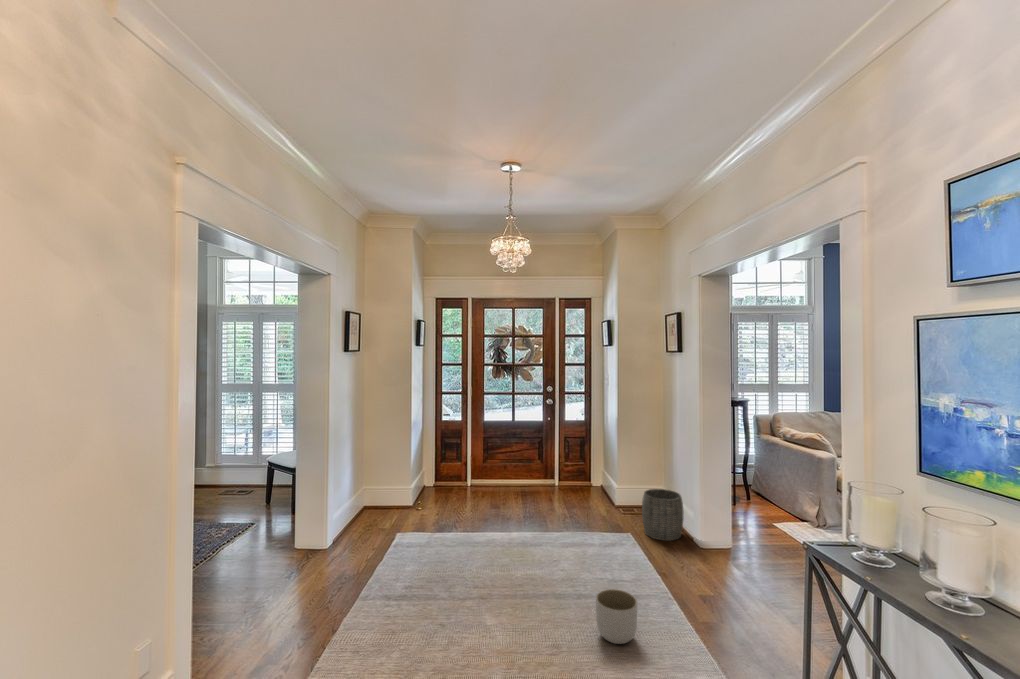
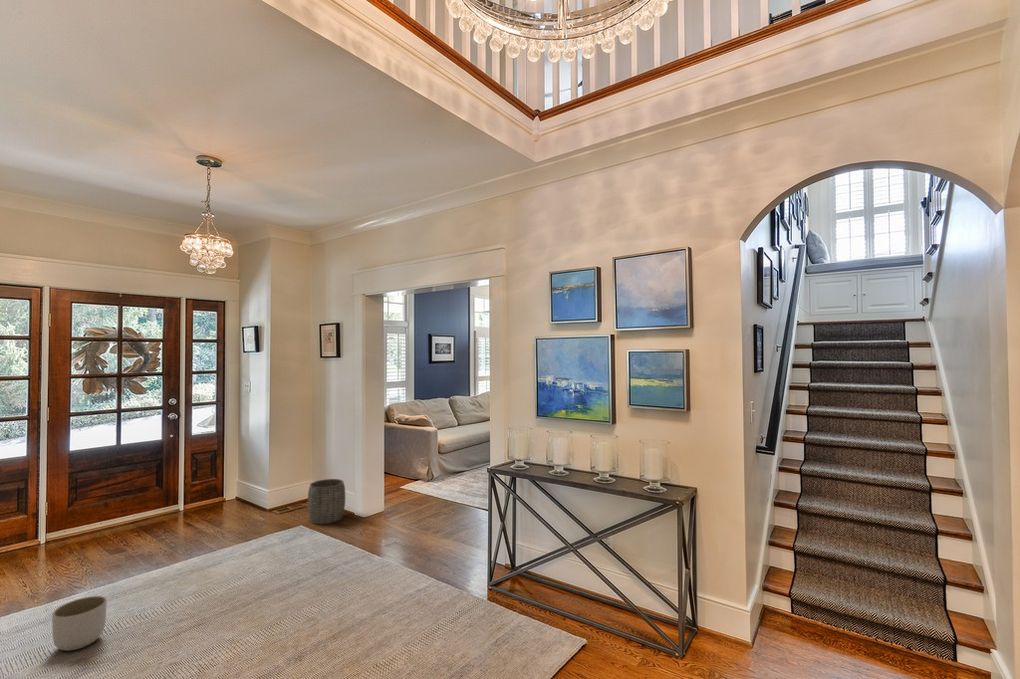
planter: present [596,589,638,644] -> present [52,596,107,651]

